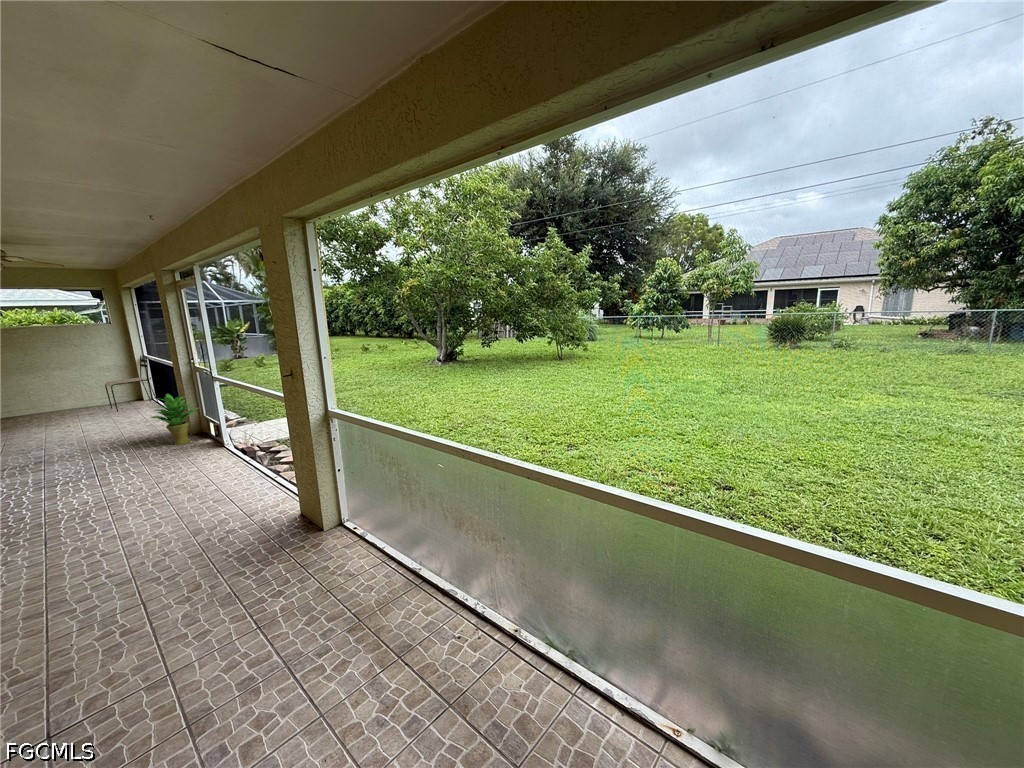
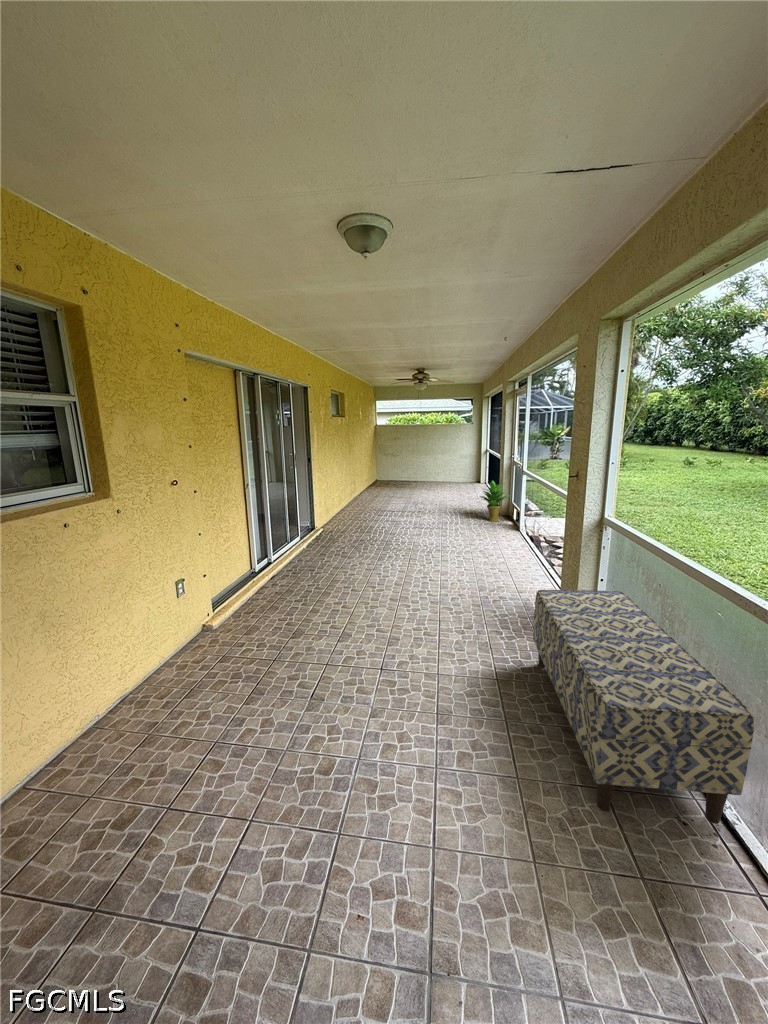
dining chair: present [105,356,159,412] -> none [463,450,489,490]
bench: none [281,475,478,678] -> present [533,590,754,824]

